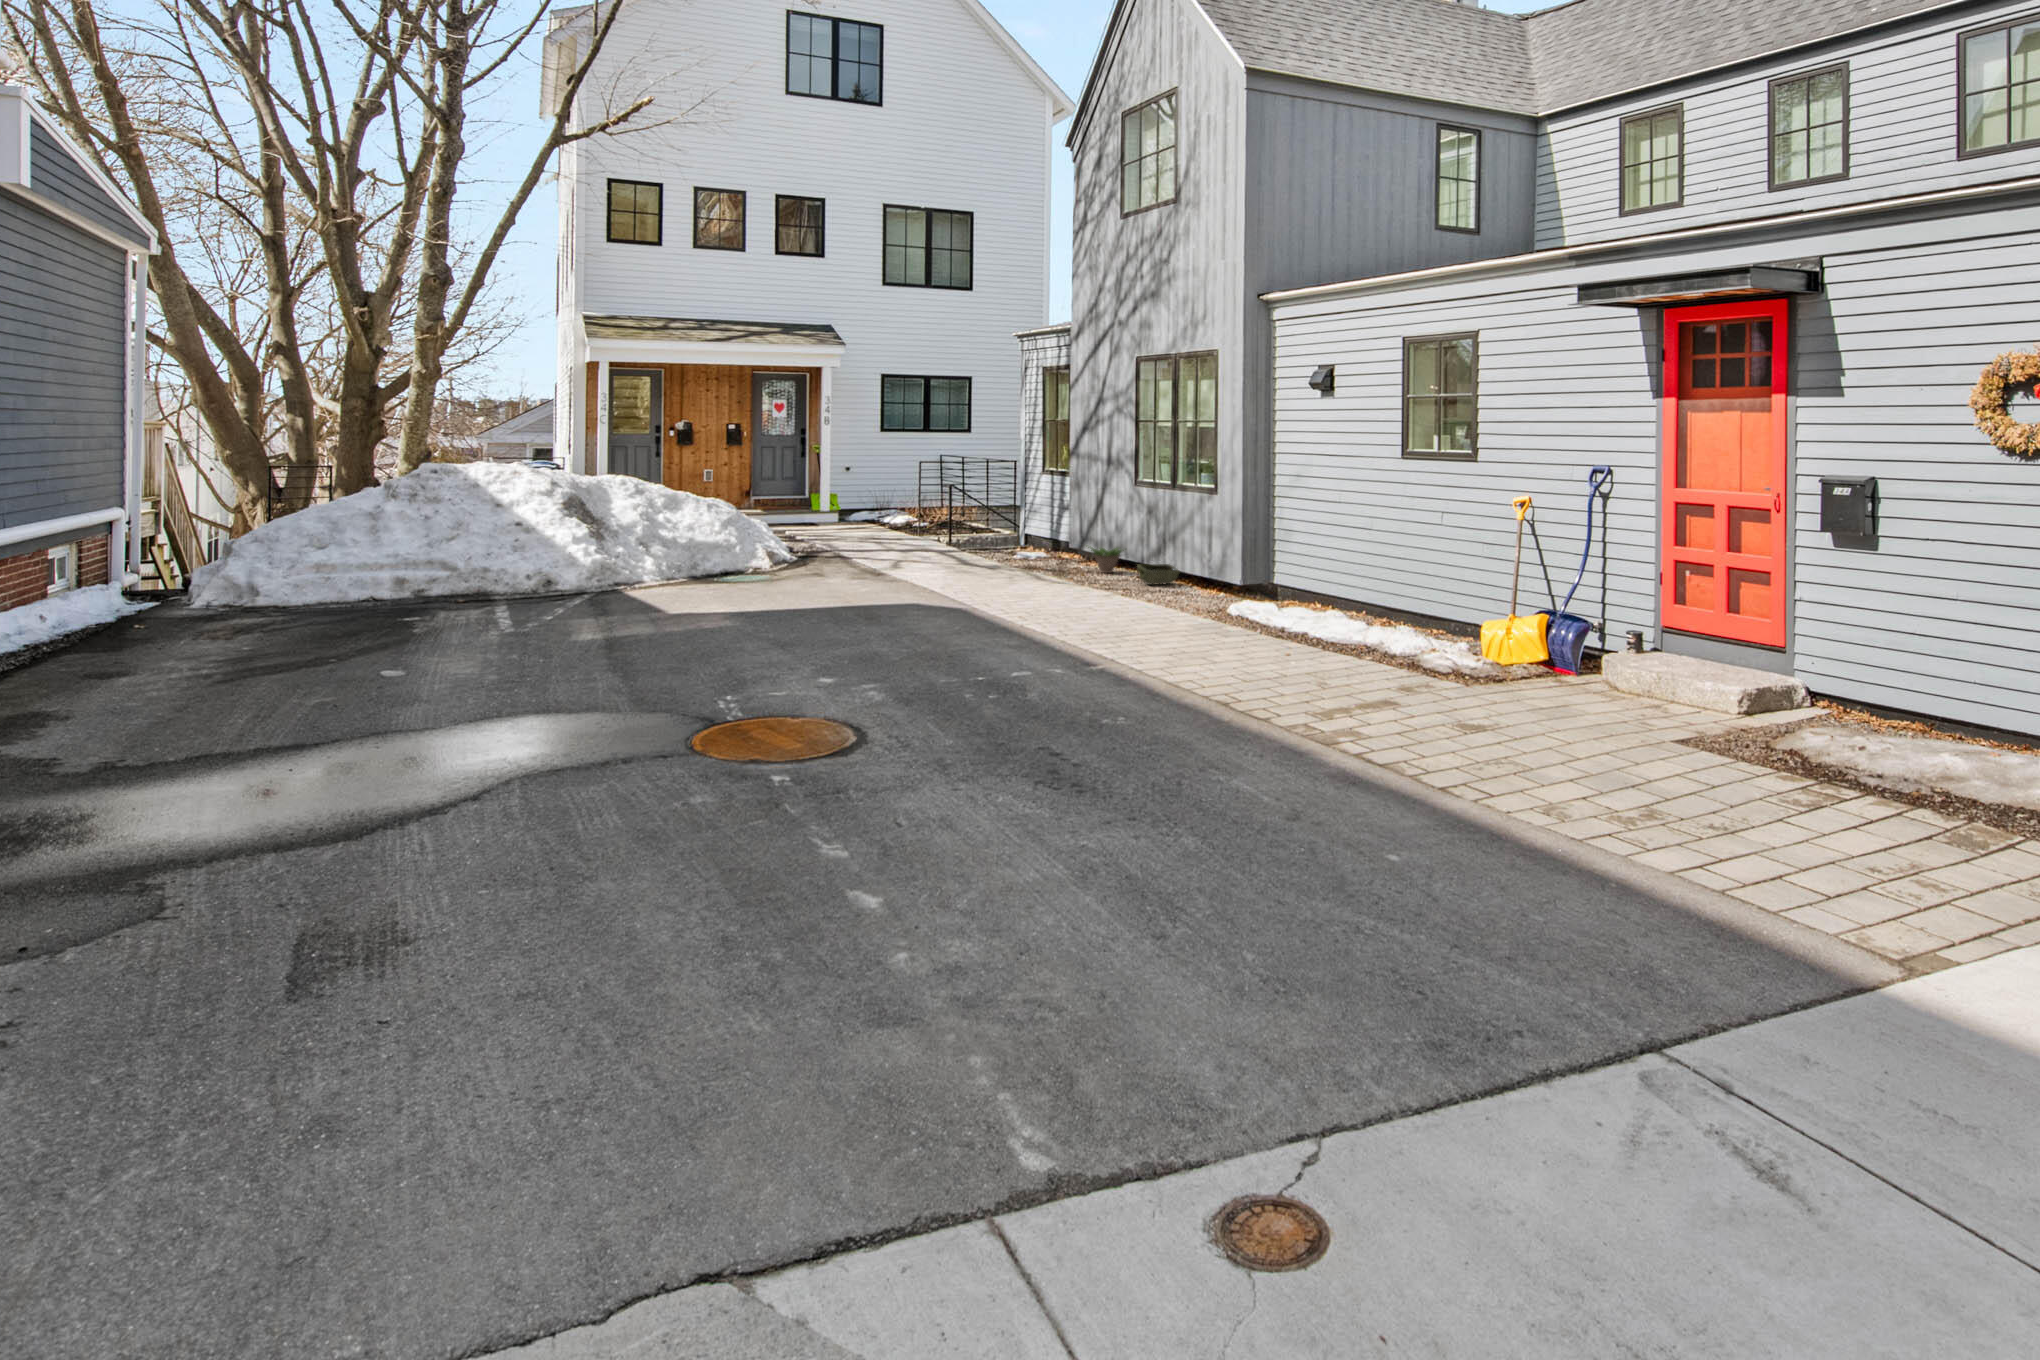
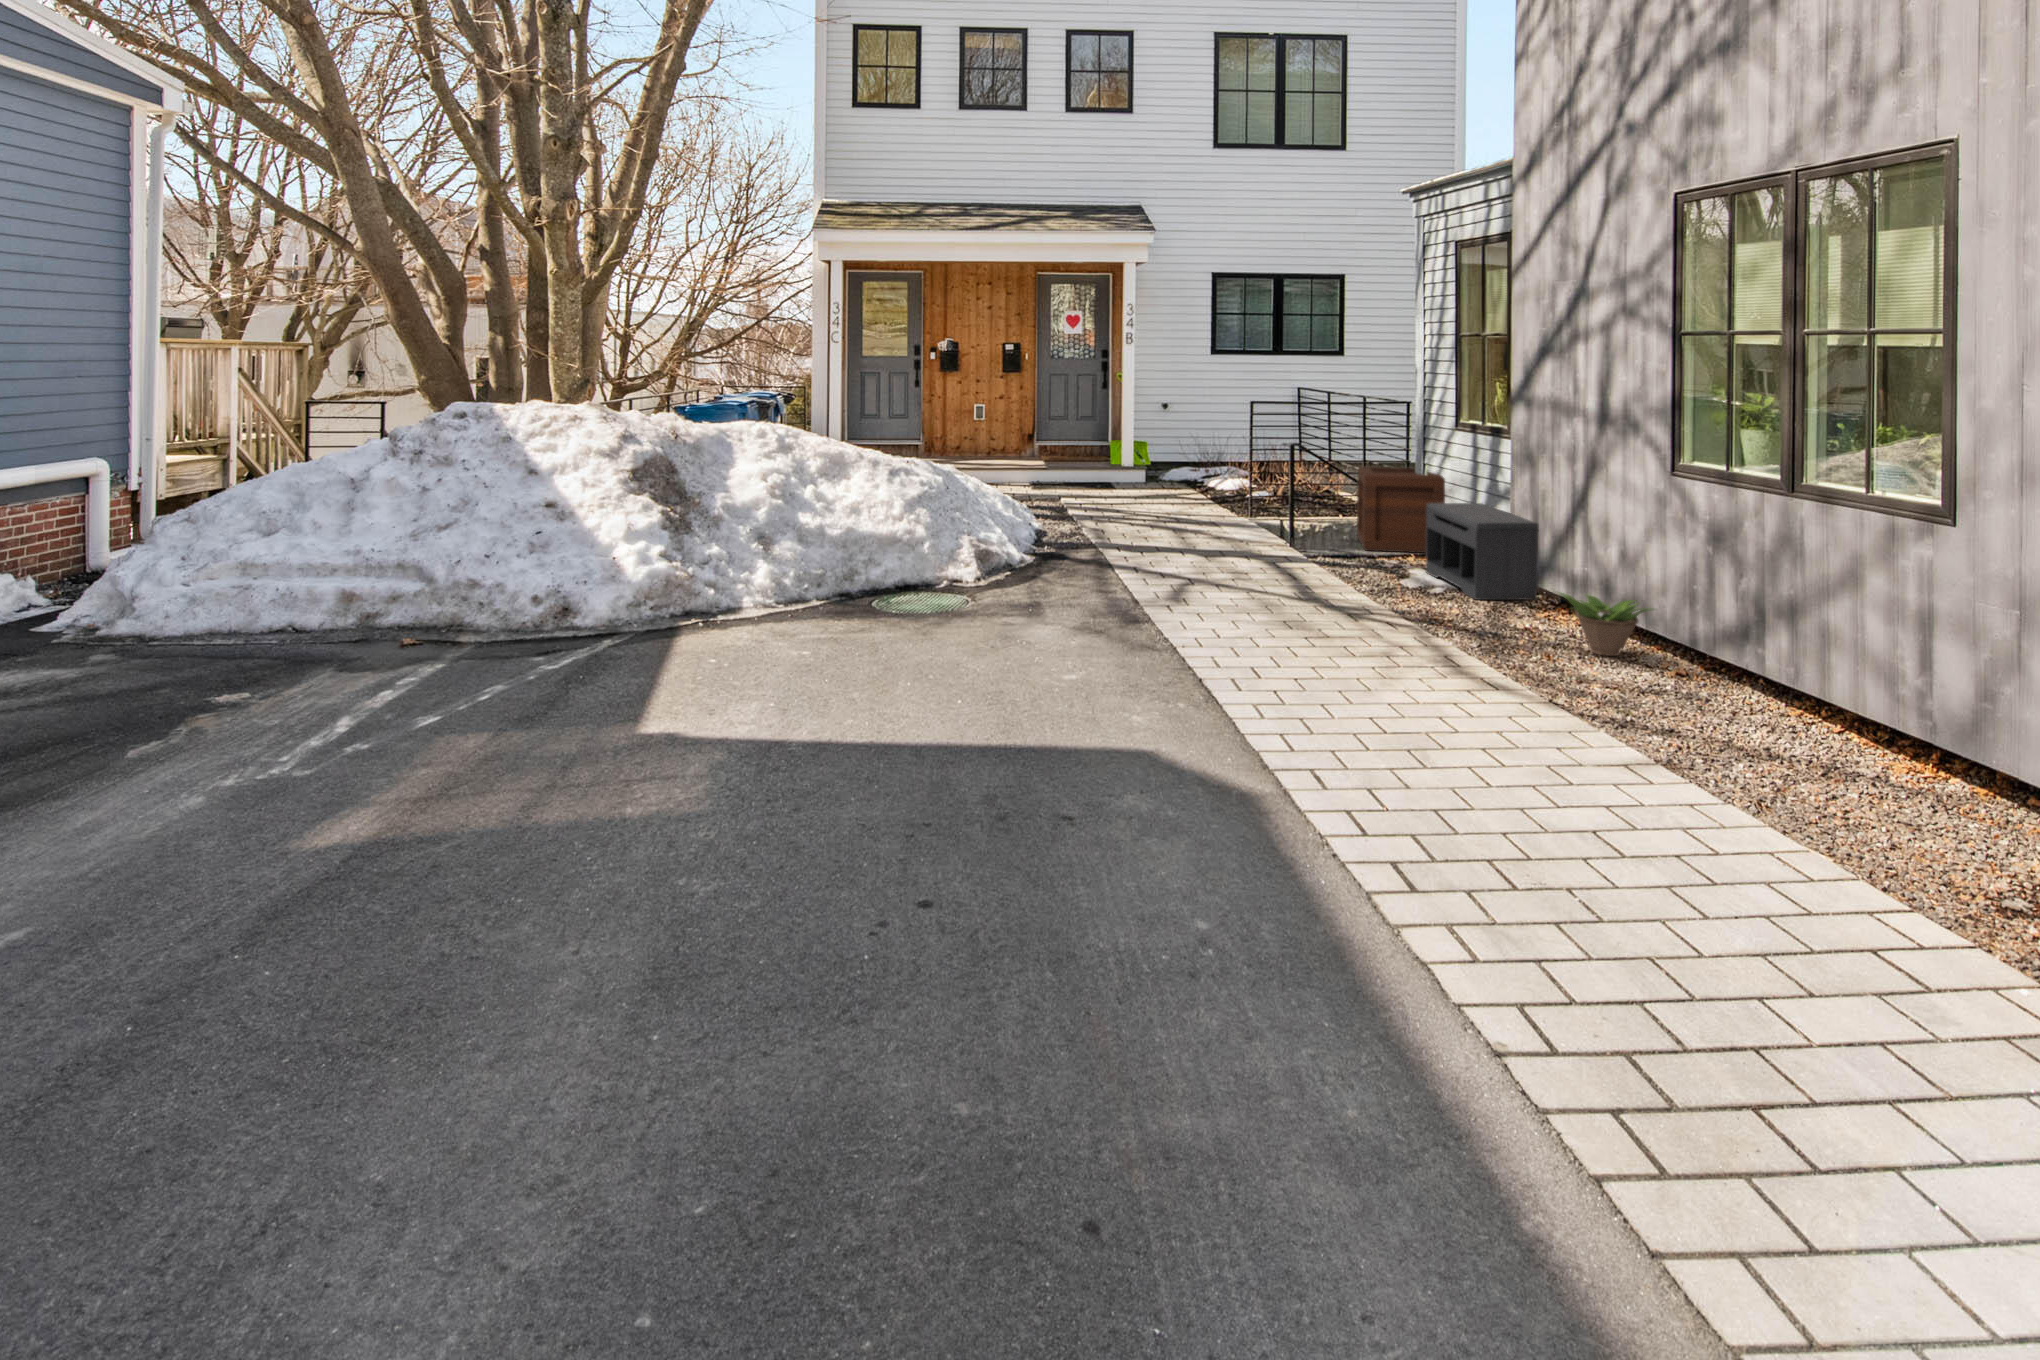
wooden crate: none [986,499,1037,547] -> present [1357,467,1445,553]
bench: none [1026,514,1082,561] -> present [1426,503,1539,600]
woven basket: present [1137,564,1180,585] -> none [1700,665,1820,722]

